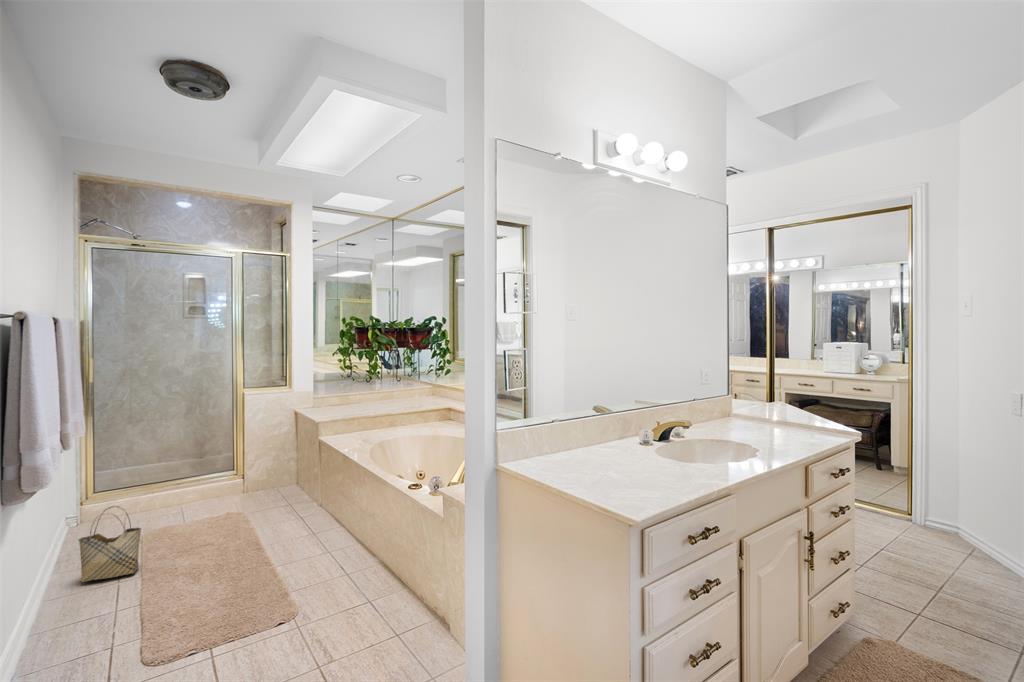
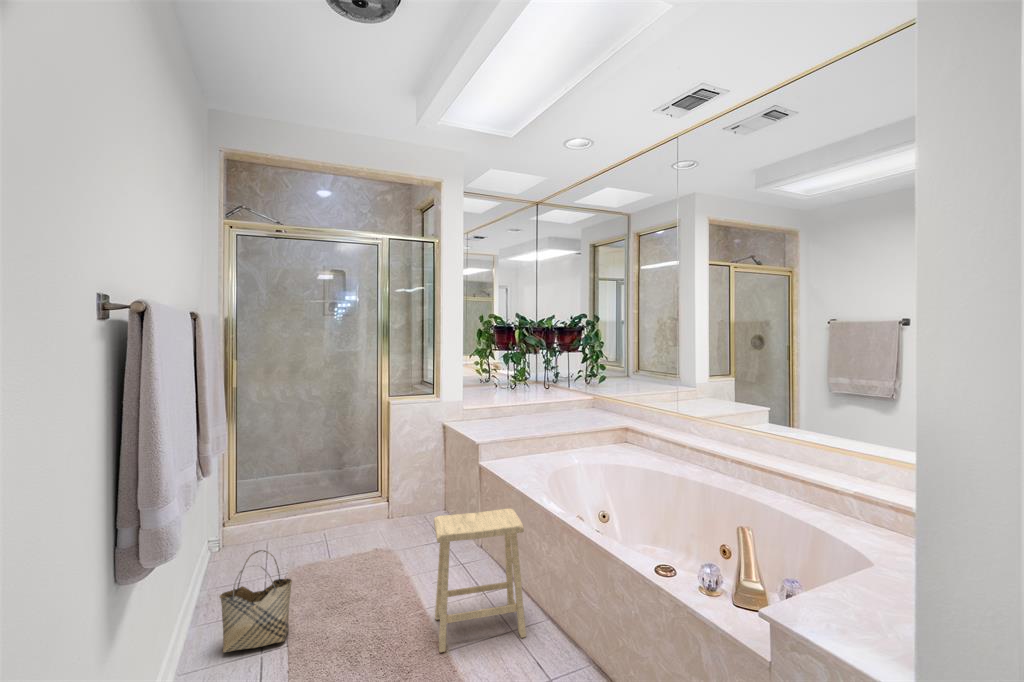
footstool: none [258,468,331,570] -> present [434,509,526,652]

